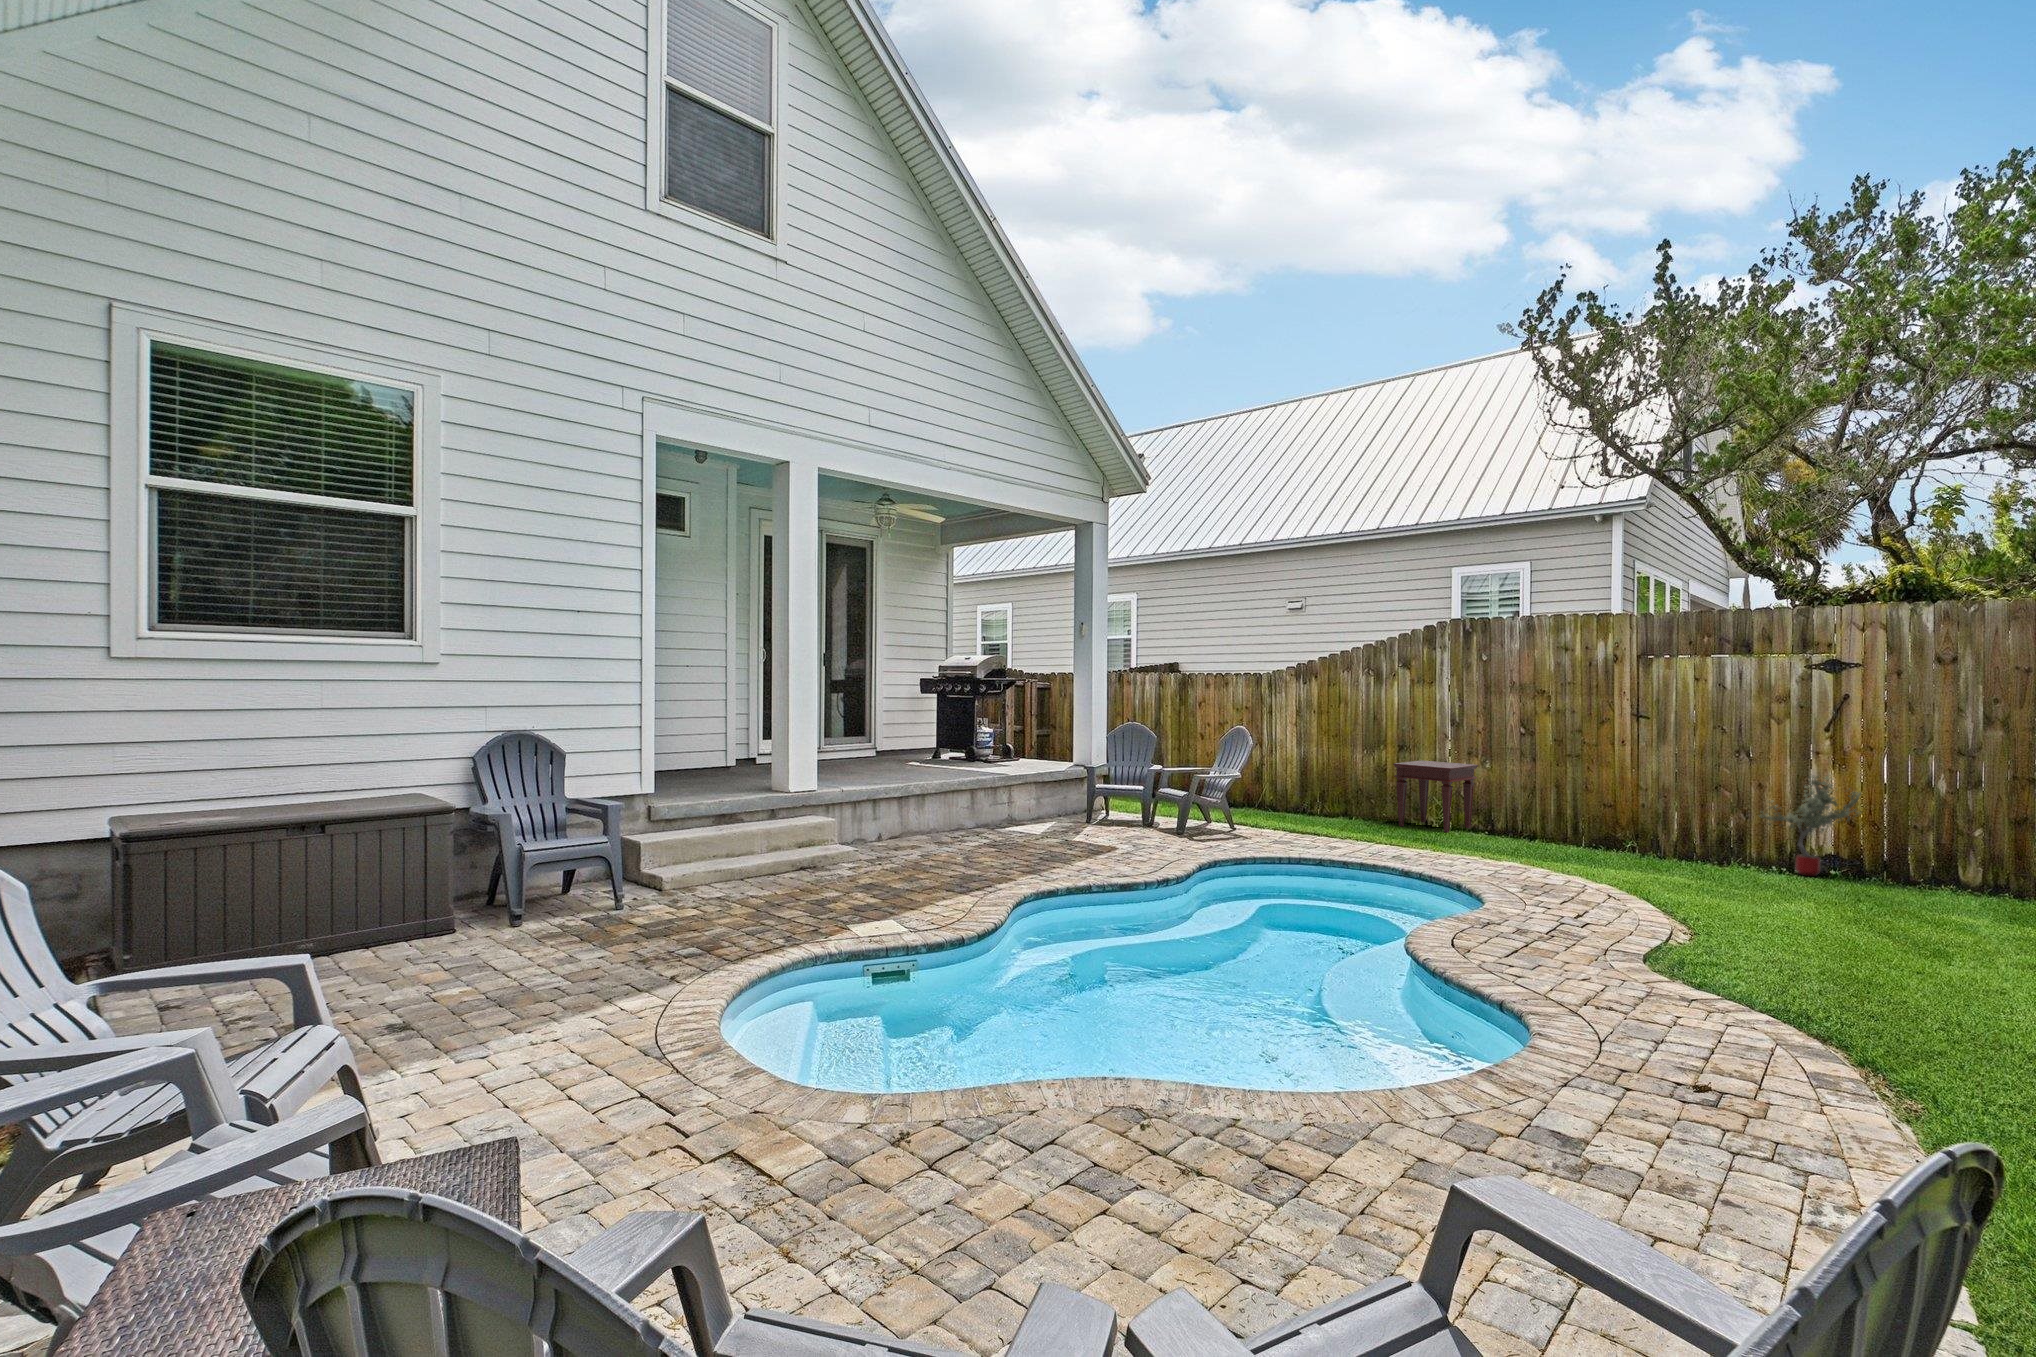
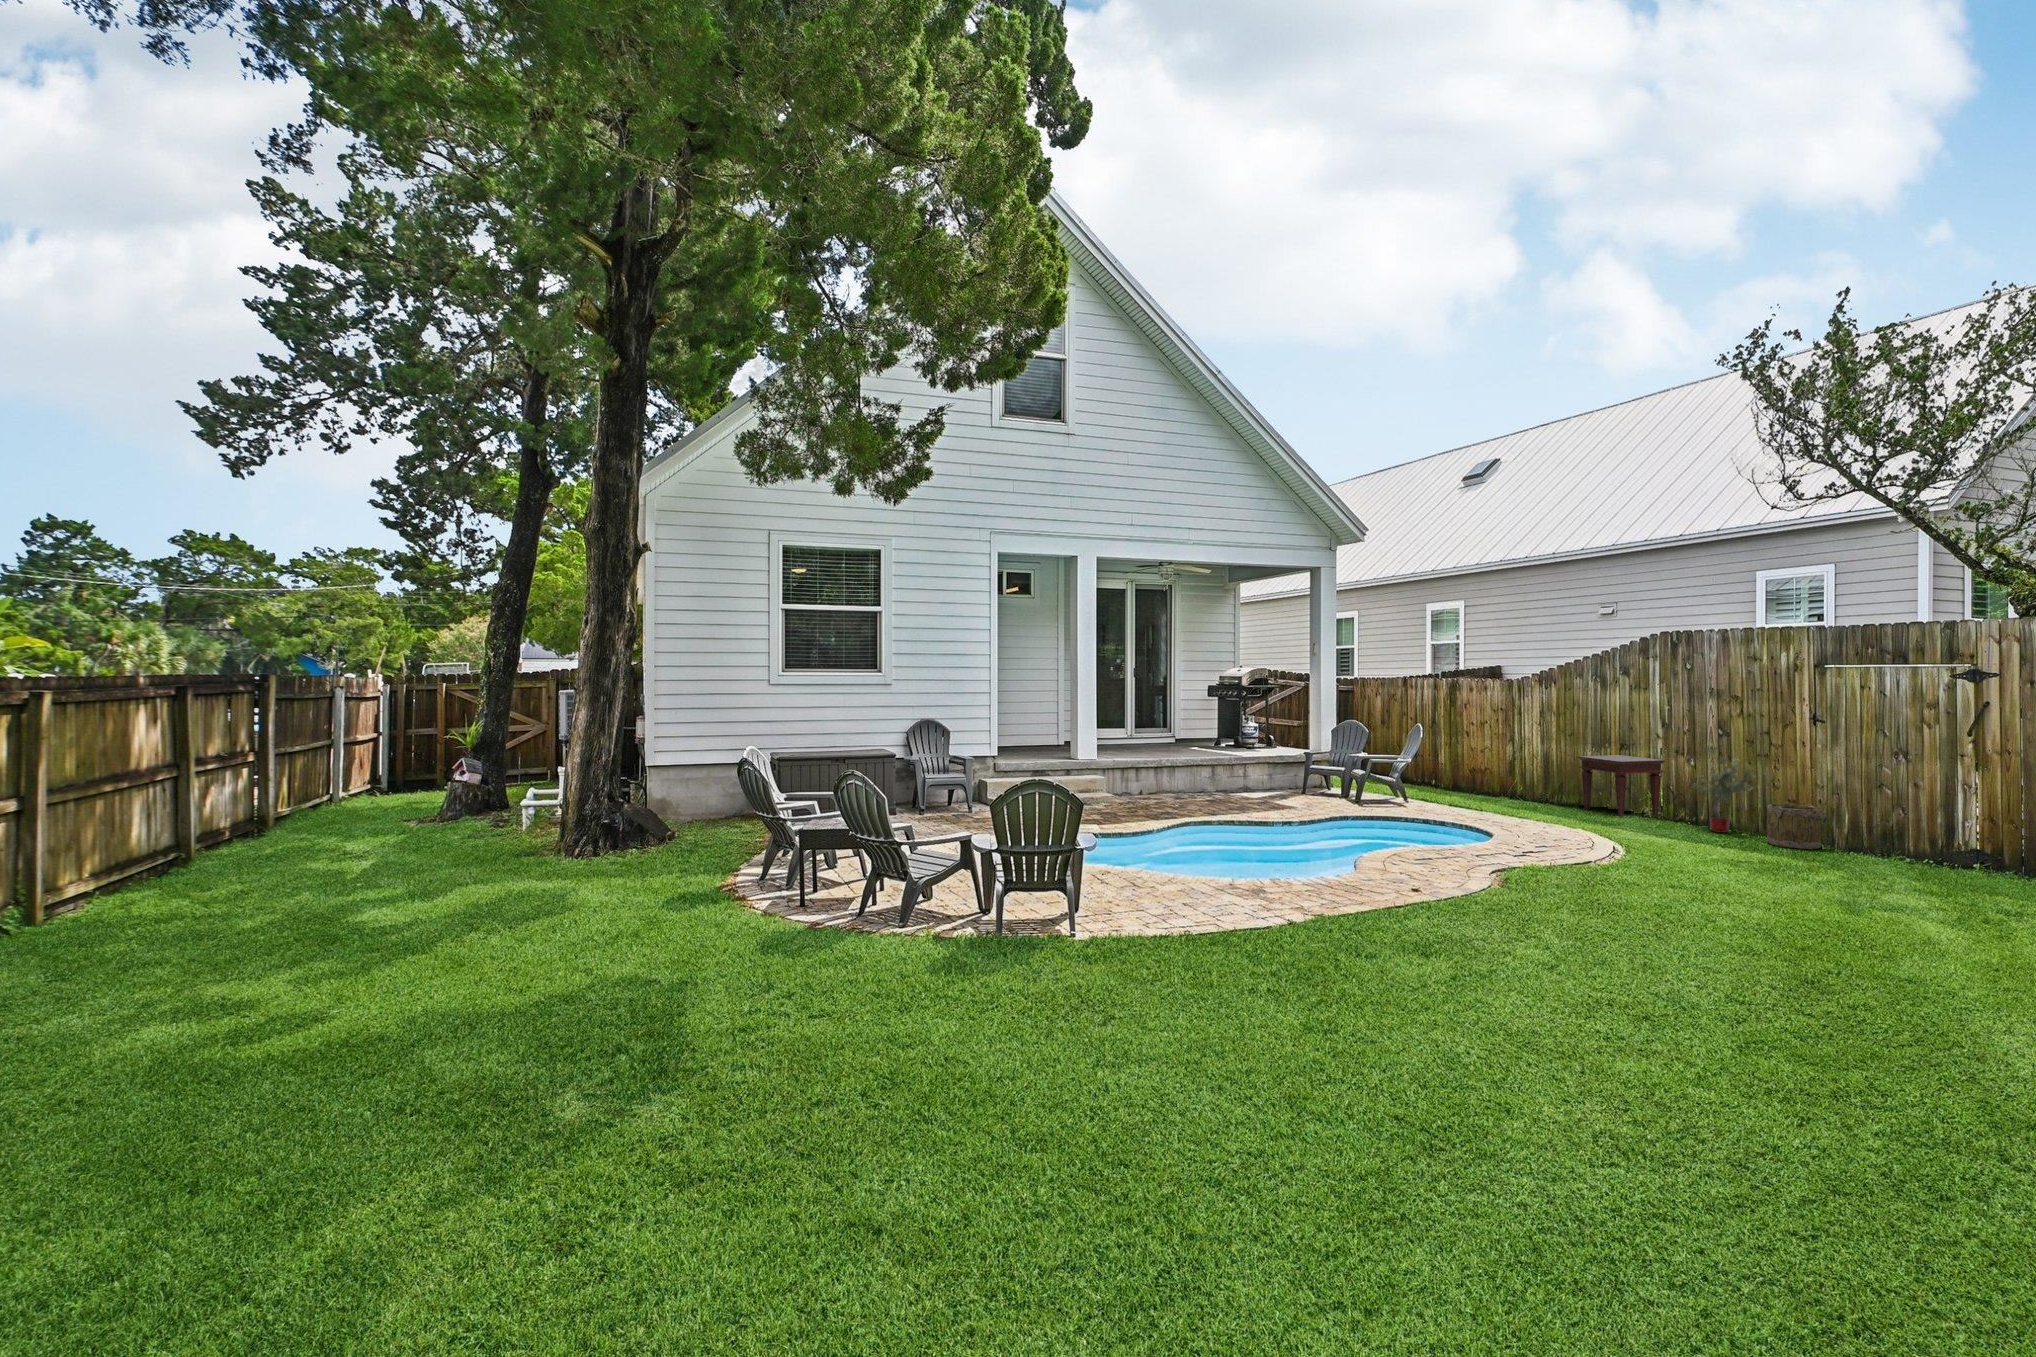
potted tree: present [1759,777,1861,876] -> present [1693,757,1752,833]
bucket: none [1627,808,1688,859] -> present [1767,804,1828,849]

